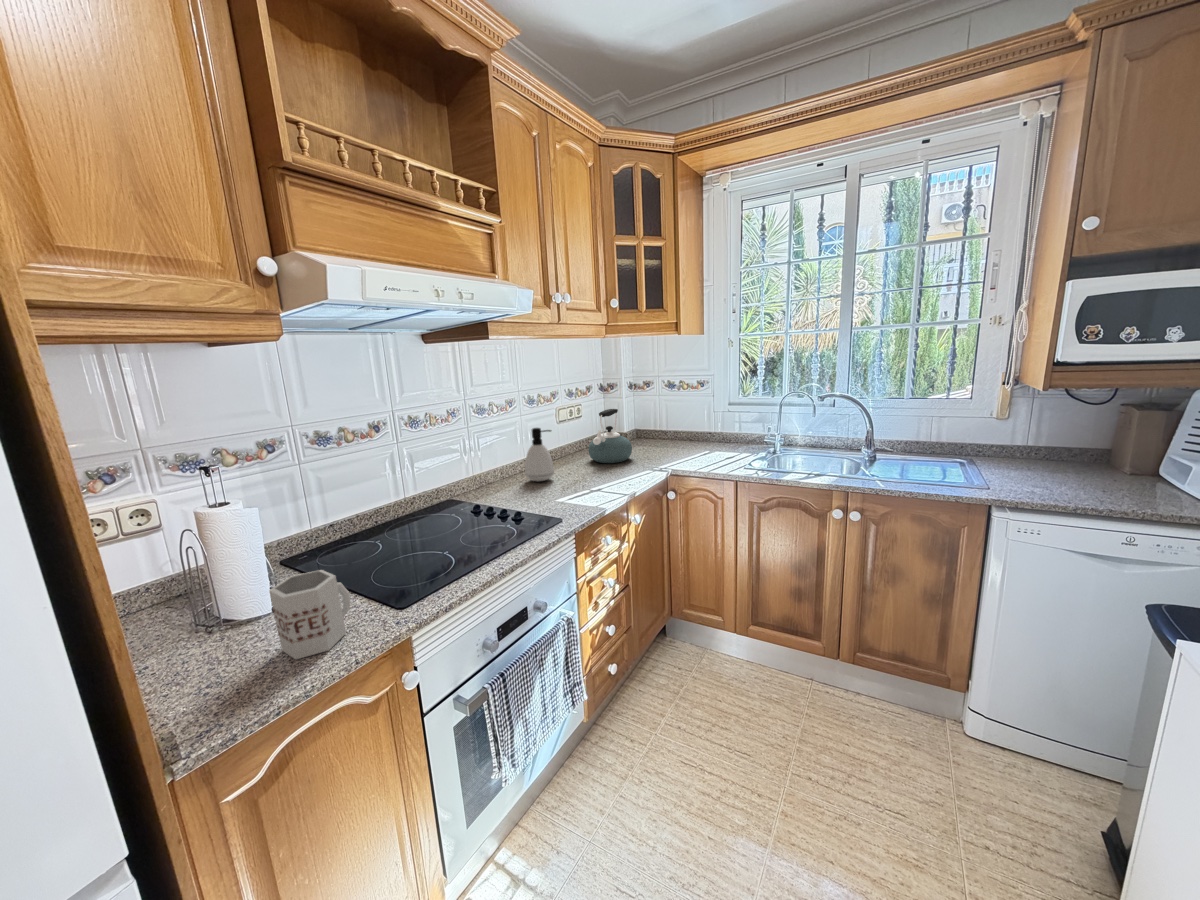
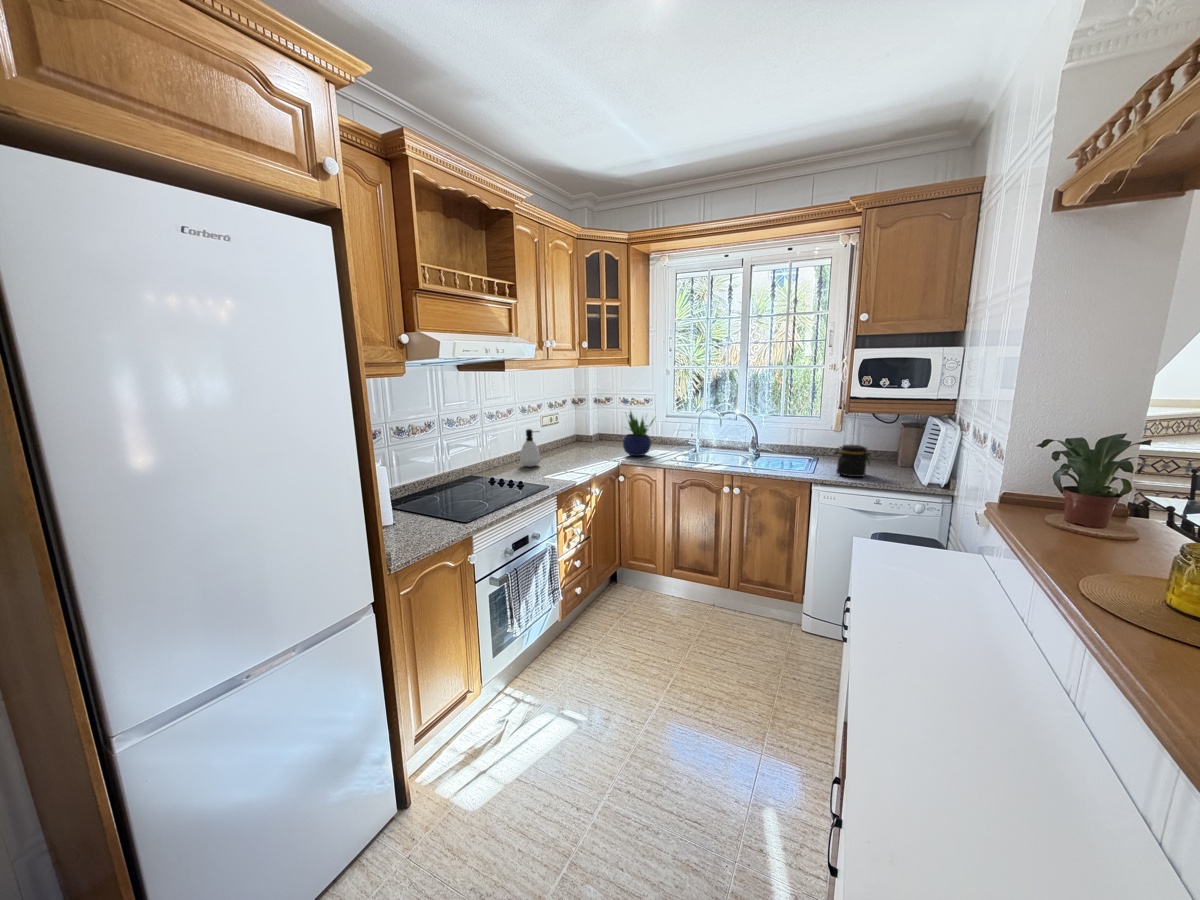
potted plant: none [669,393,719,461] -> present [623,412,654,456]
kettle: present [588,409,632,463] -> none [564,418,595,457]
jar: none [1028,441,1103,496] -> present [835,445,870,477]
mug: present [269,570,350,660] -> none [410,497,443,538]

